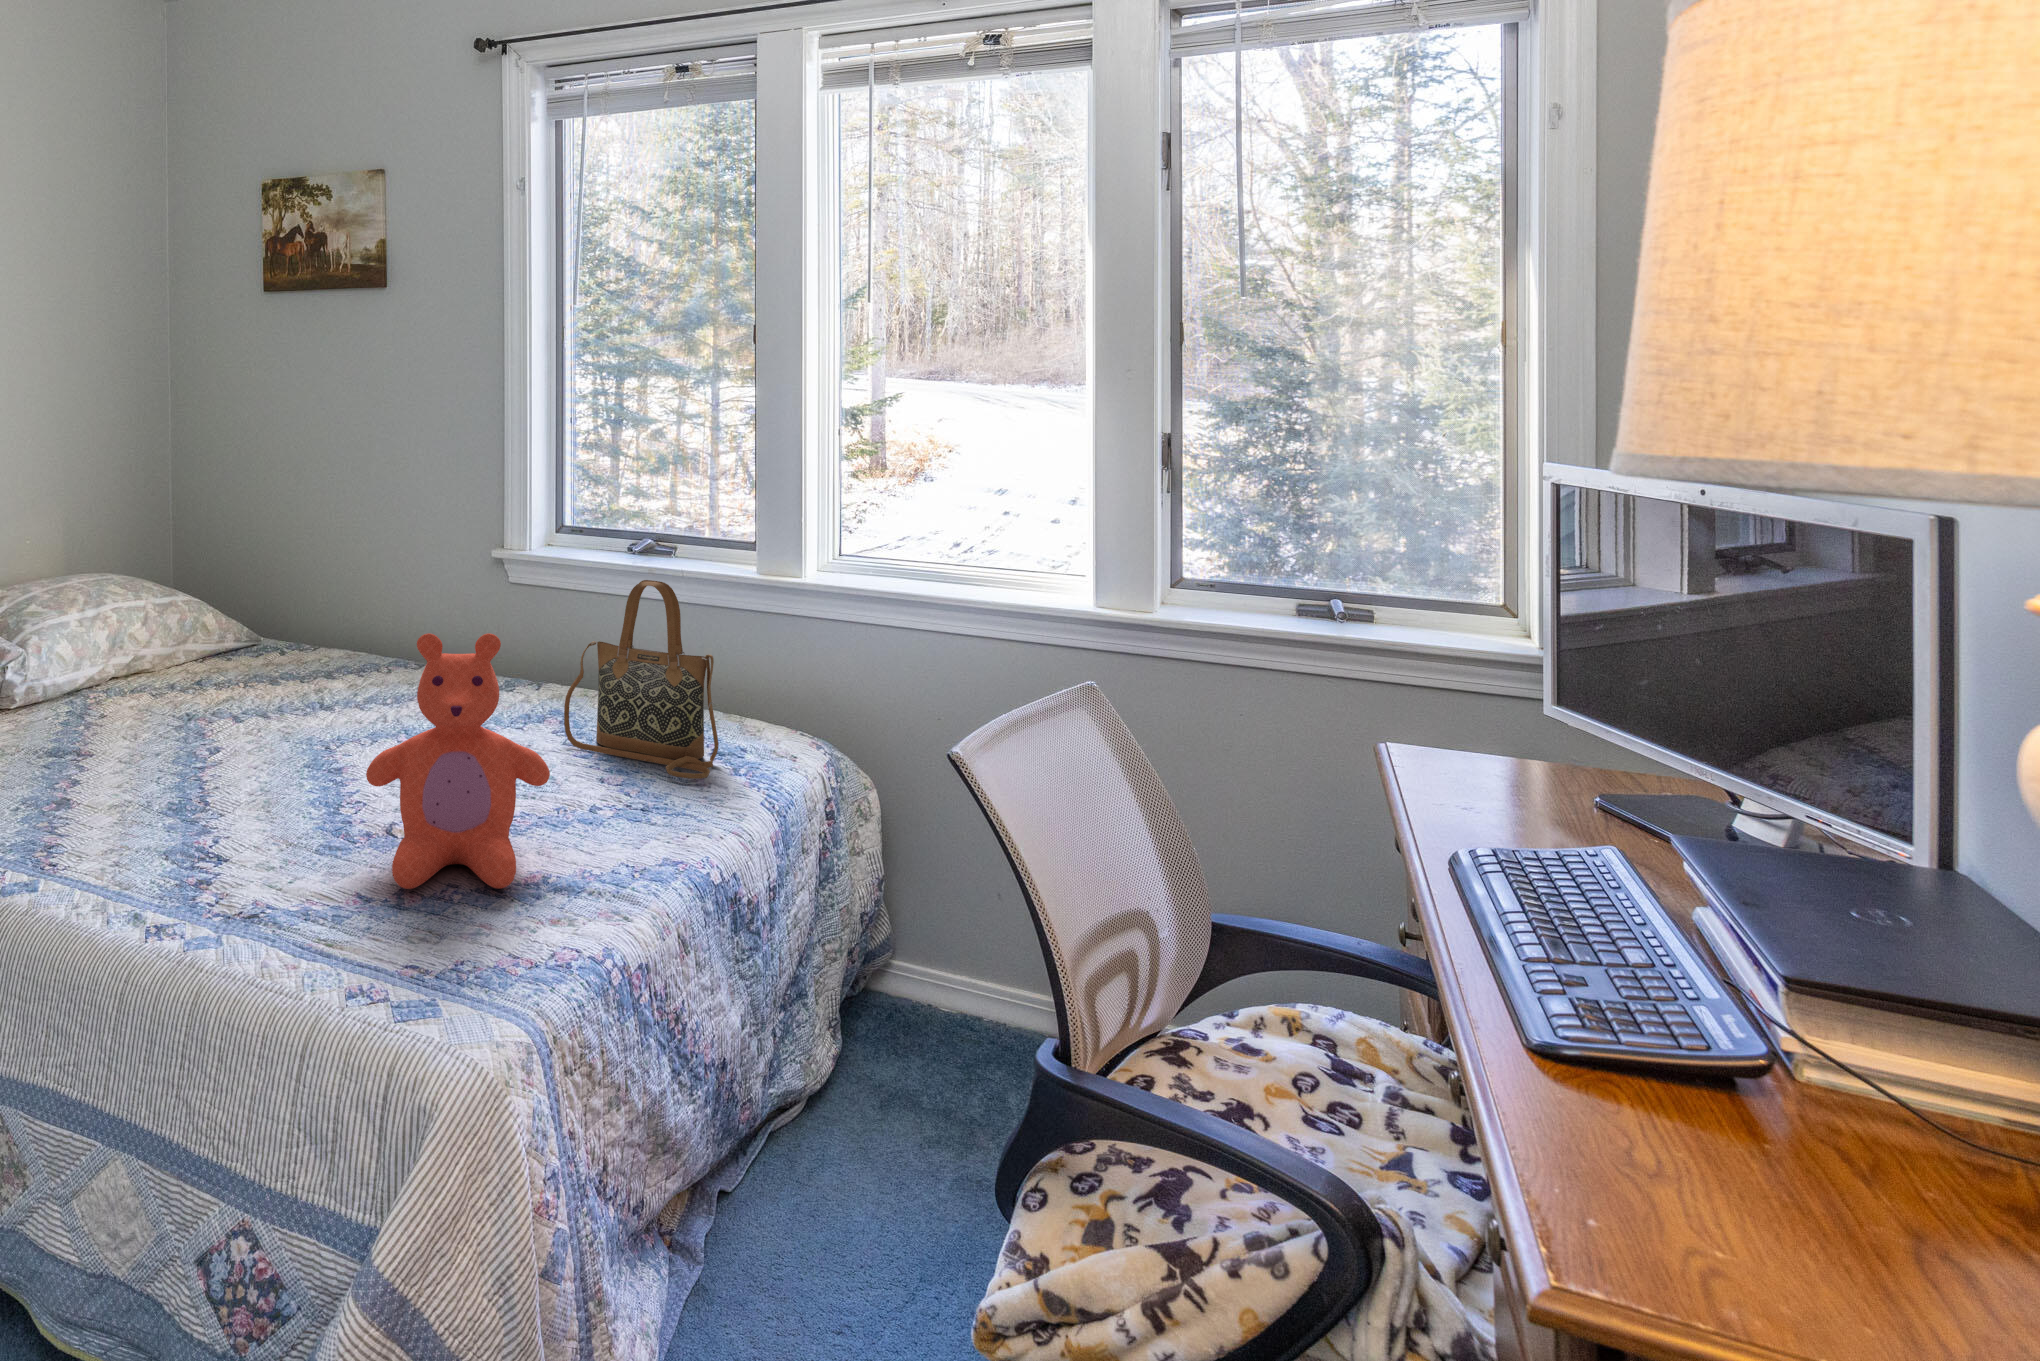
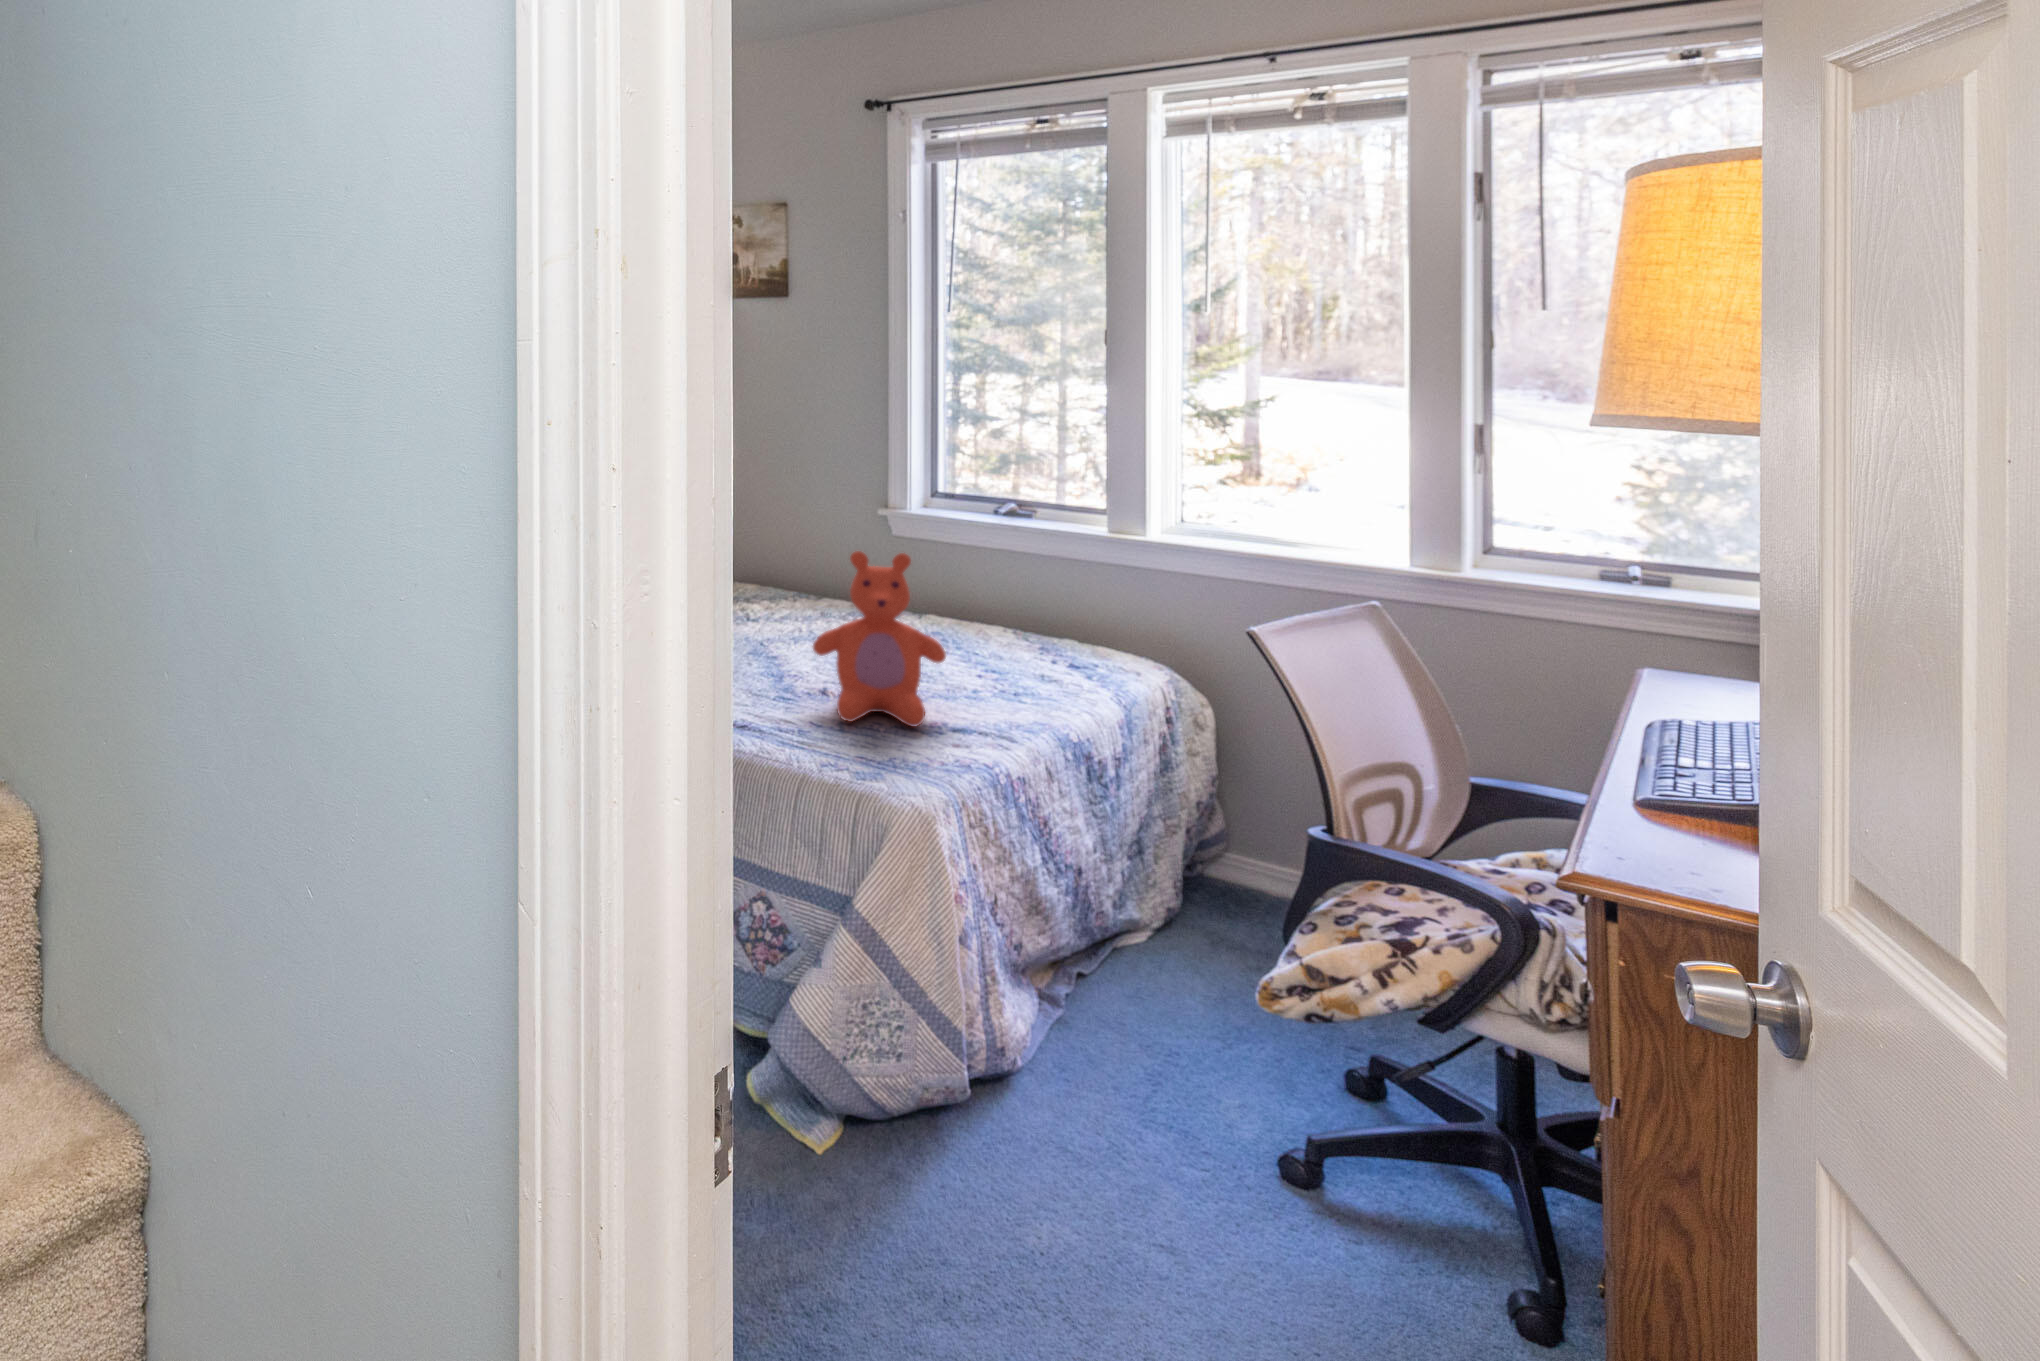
handbag: present [564,580,718,779] -> none [944,530,1071,679]

